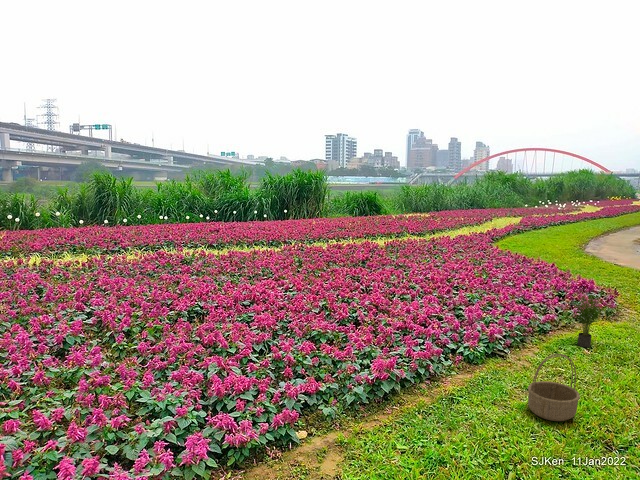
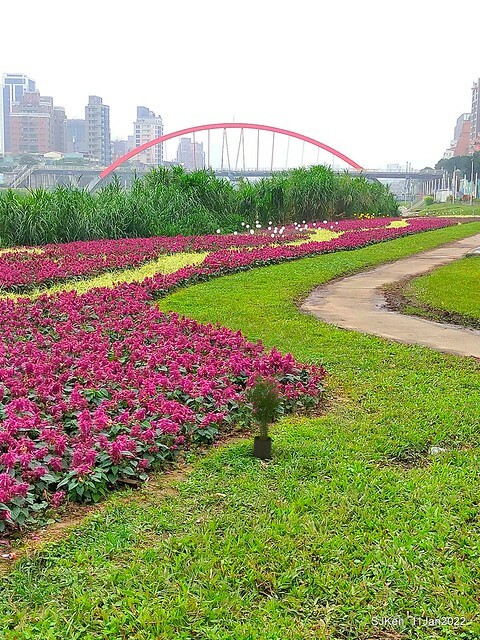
basket: present [528,354,580,421] -> none [157,465,231,569]

